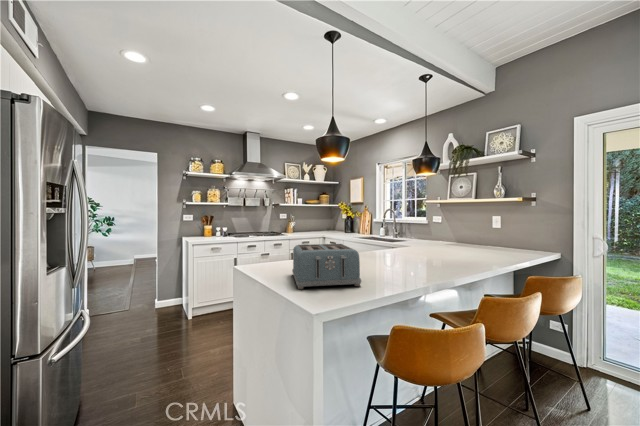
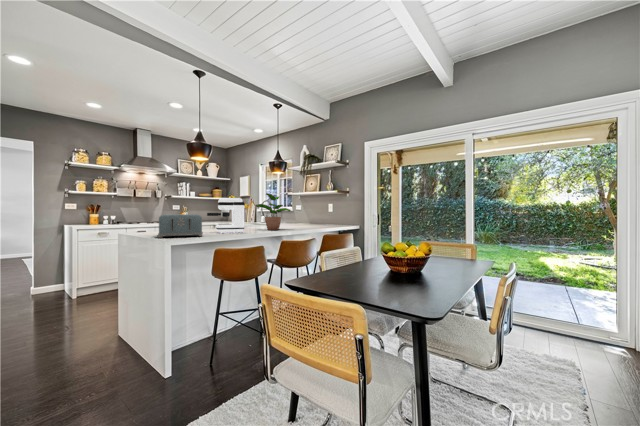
potted plant: none [407,206,463,261] -> present [256,193,291,230]
coffee maker: none [350,216,409,272] -> present [207,198,244,233]

